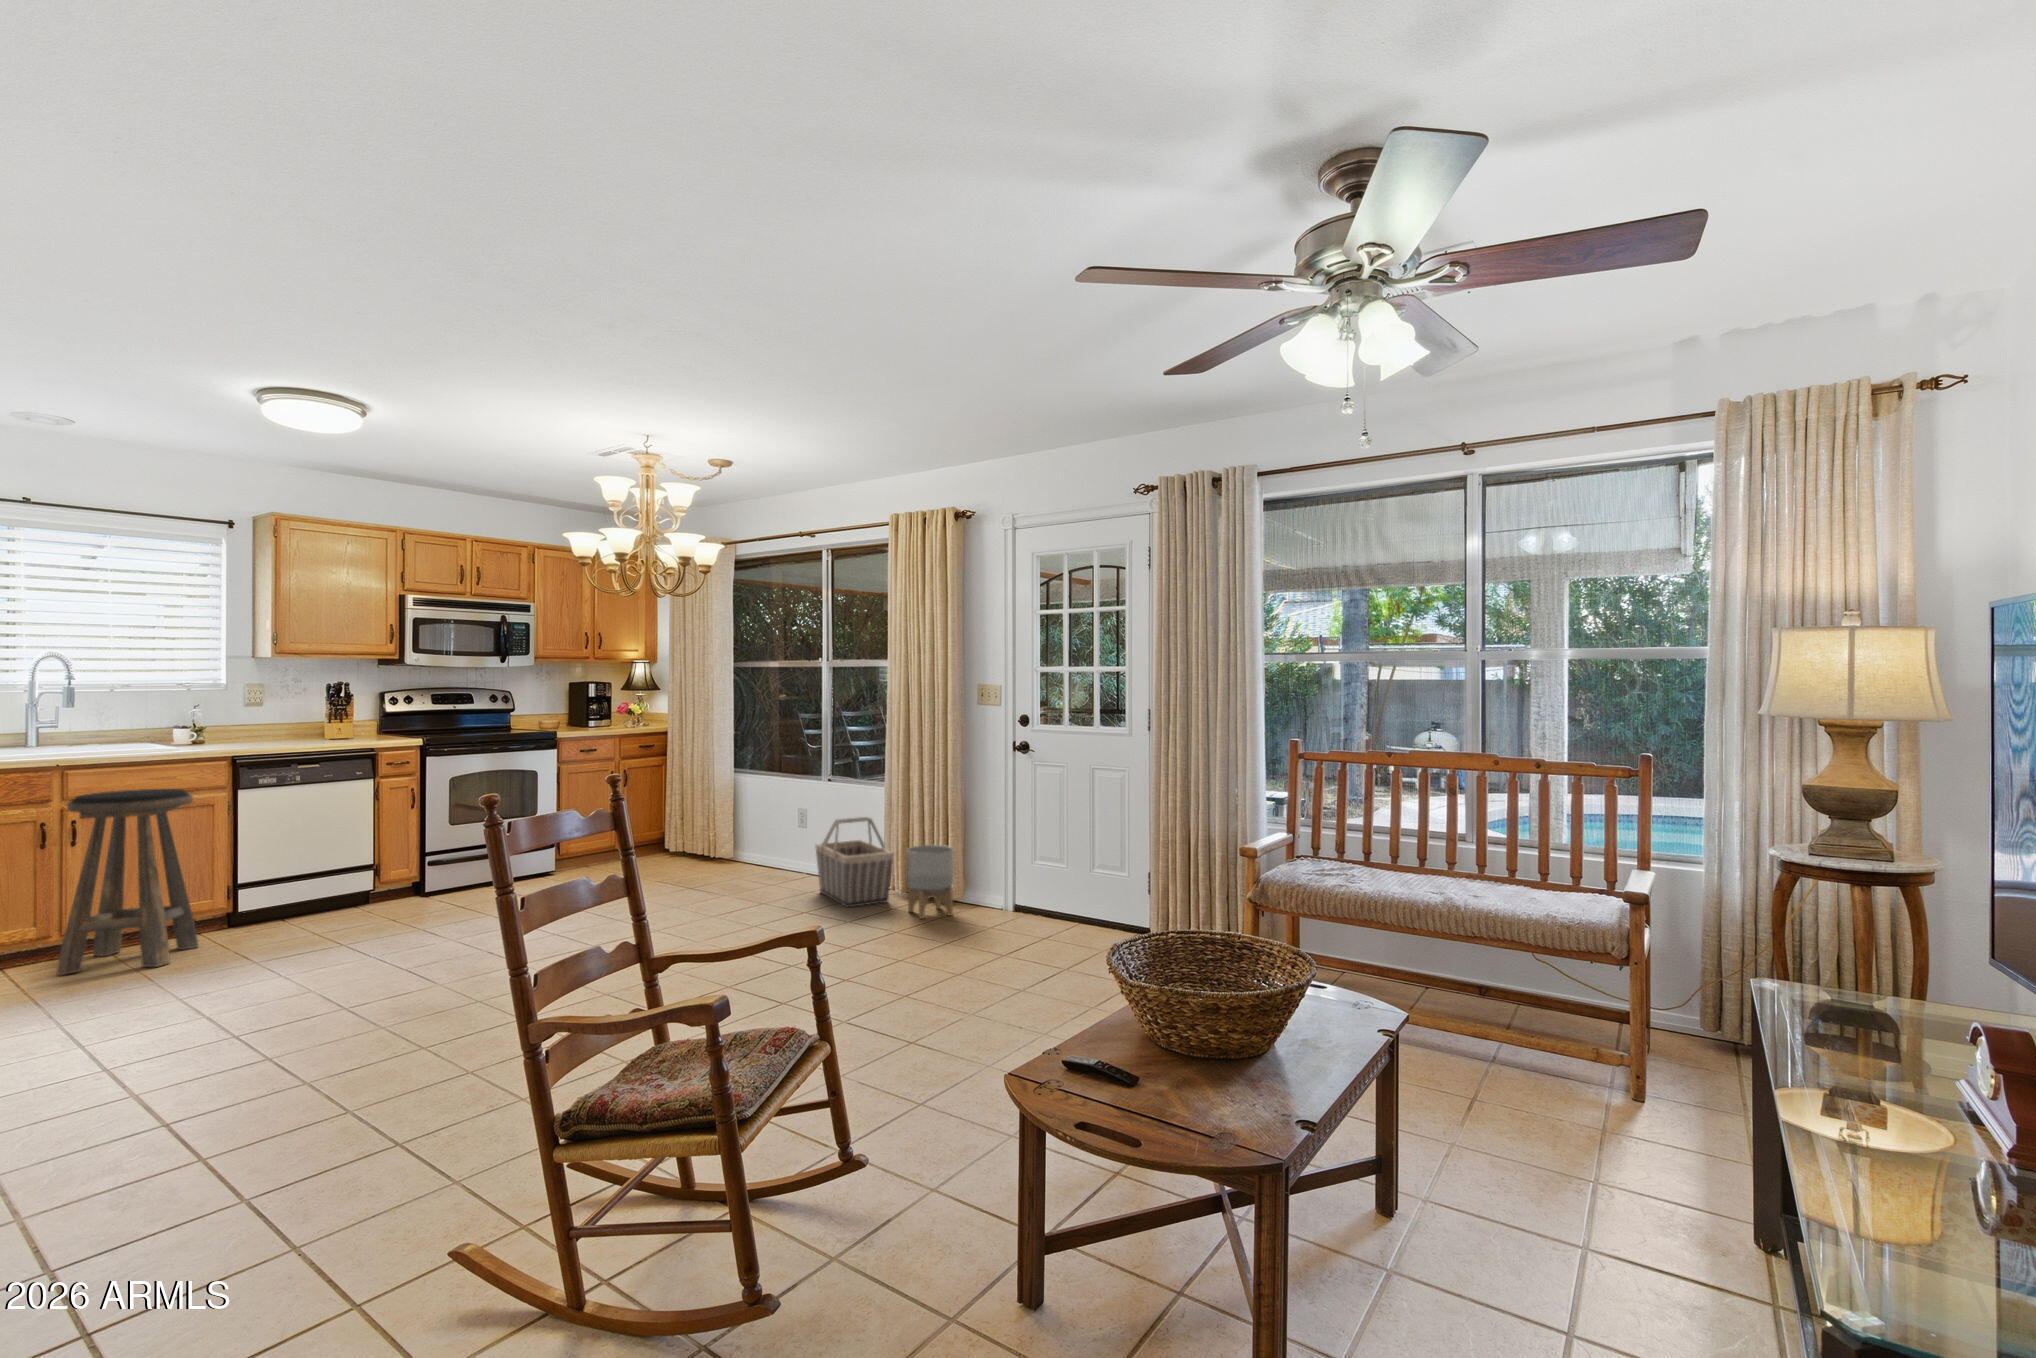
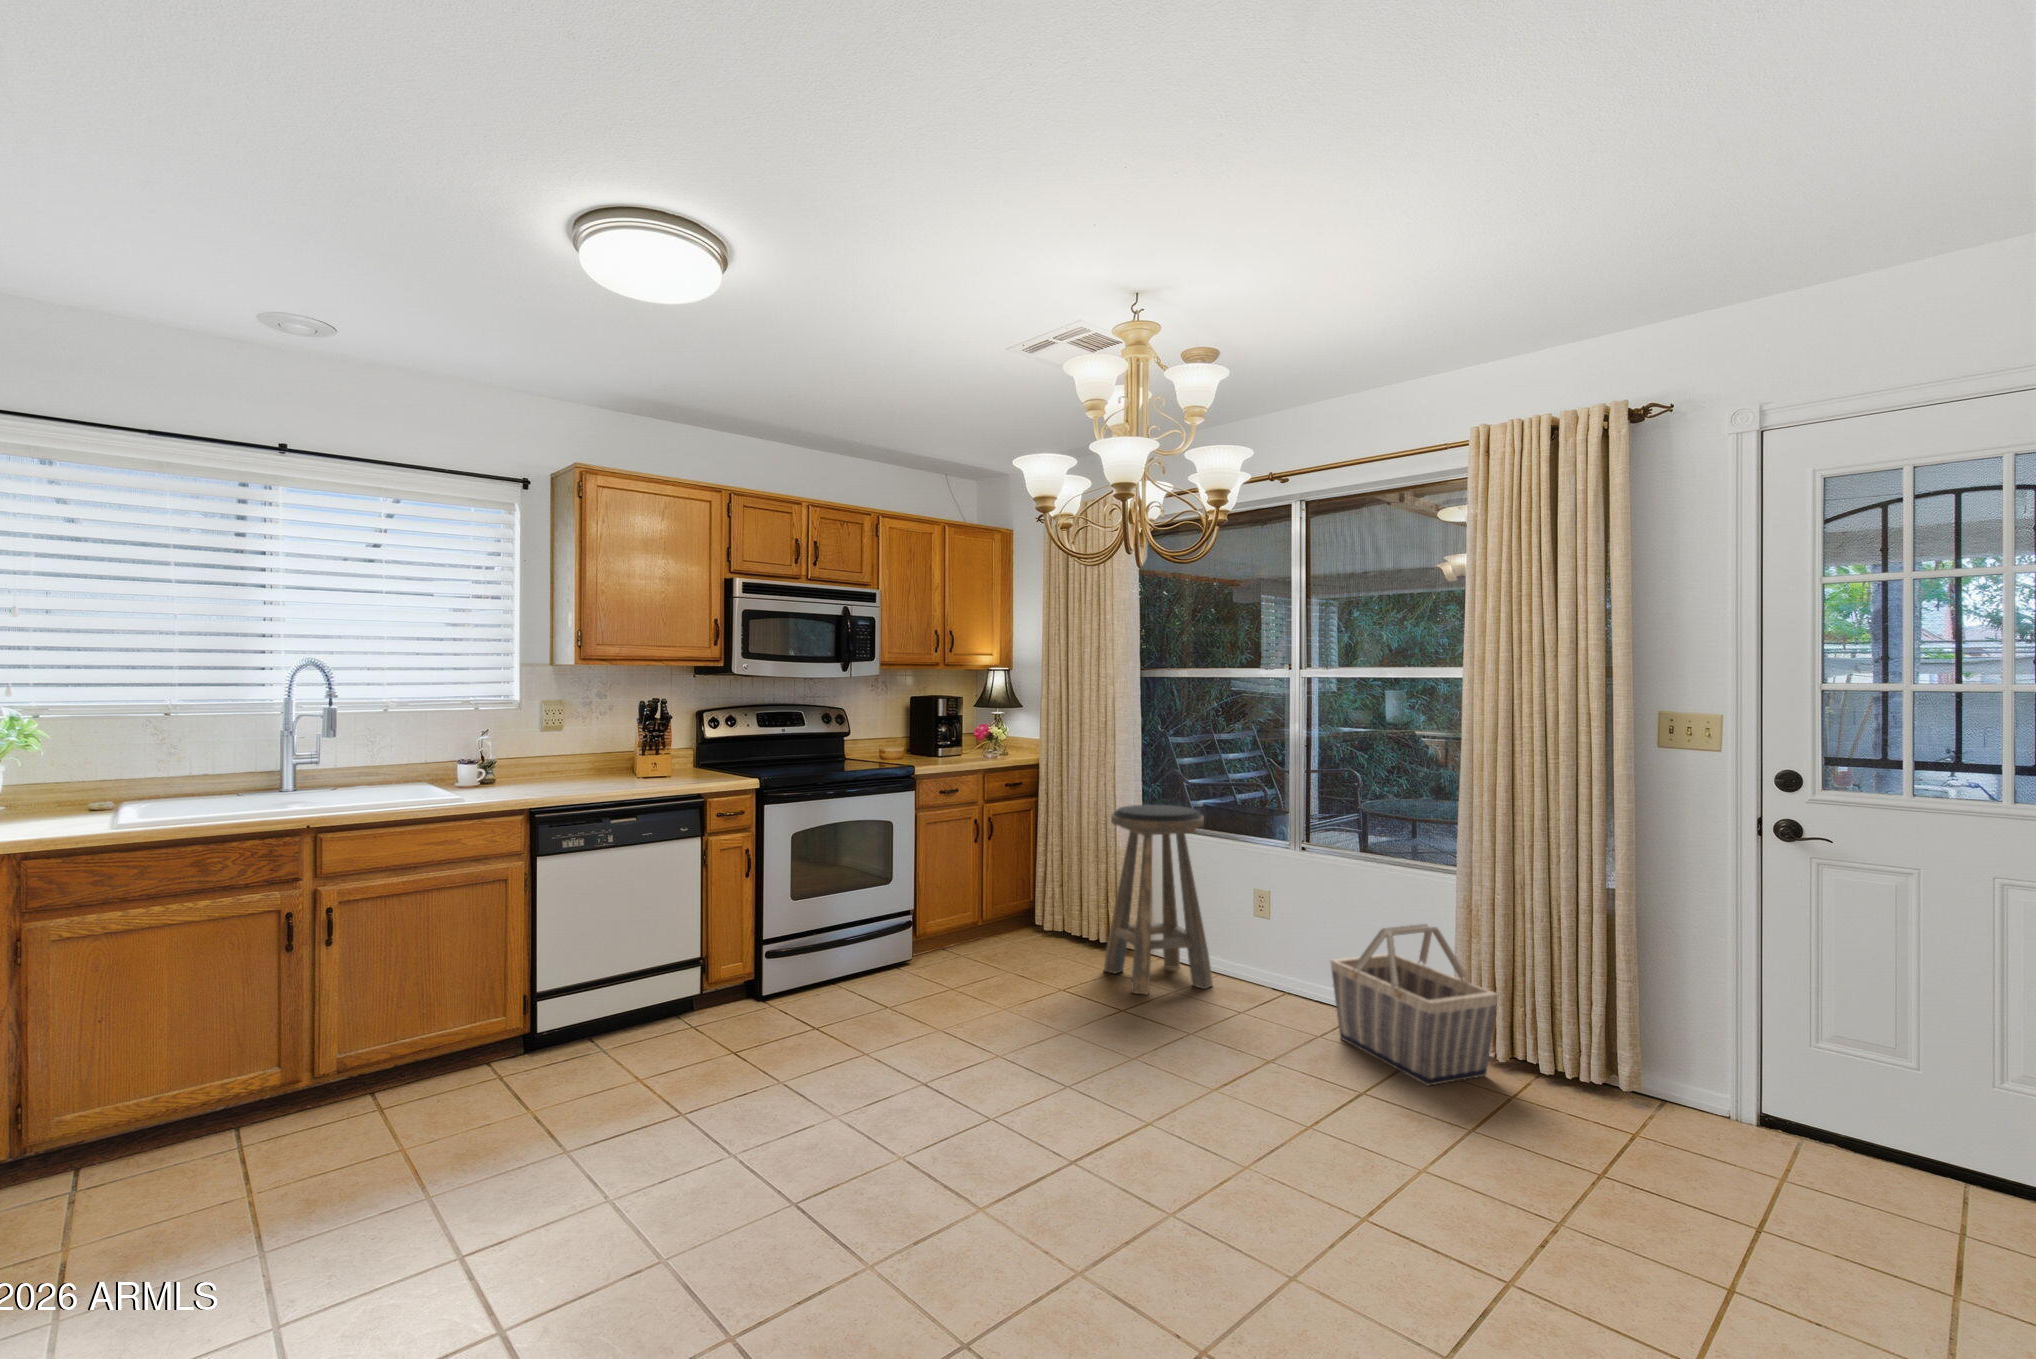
stool: present [57,789,198,975] -> present [1104,805,1213,994]
planter: present [907,845,954,919] -> none [1554,990,1652,1135]

